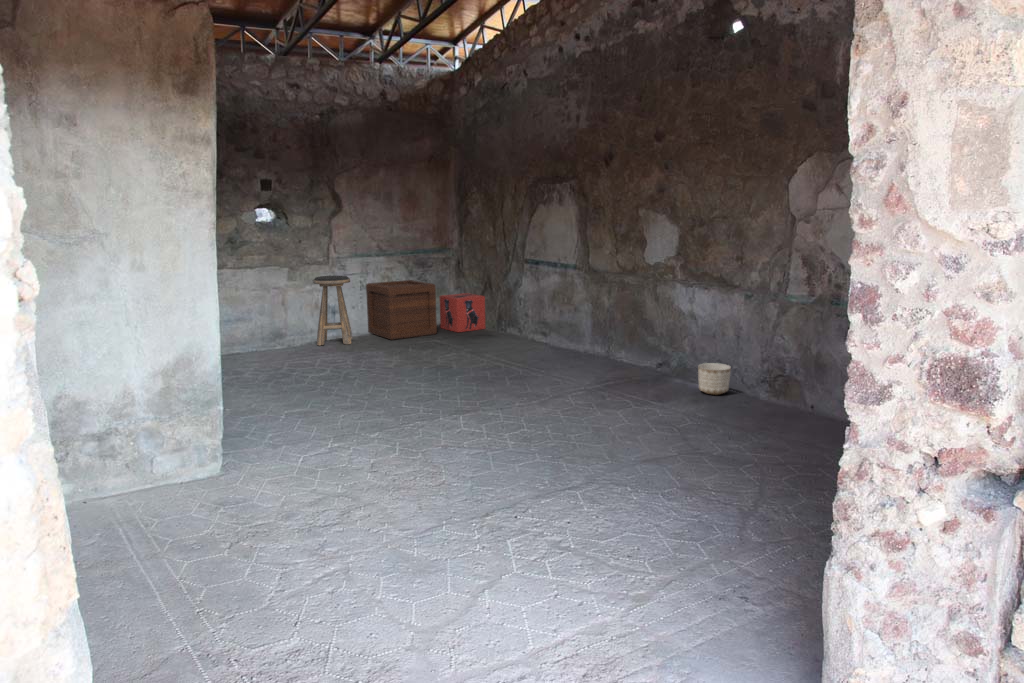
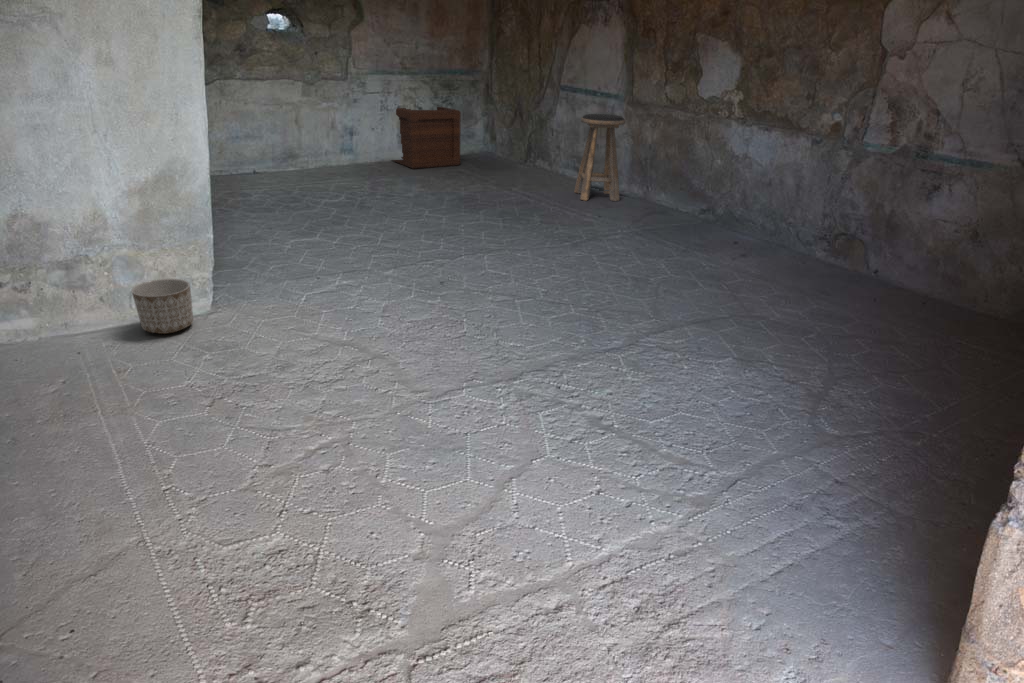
stool: present [313,276,353,345] -> present [574,114,625,201]
storage box: present [440,293,485,332] -> none [464,123,512,165]
planter: present [698,363,731,395] -> present [131,279,193,334]

